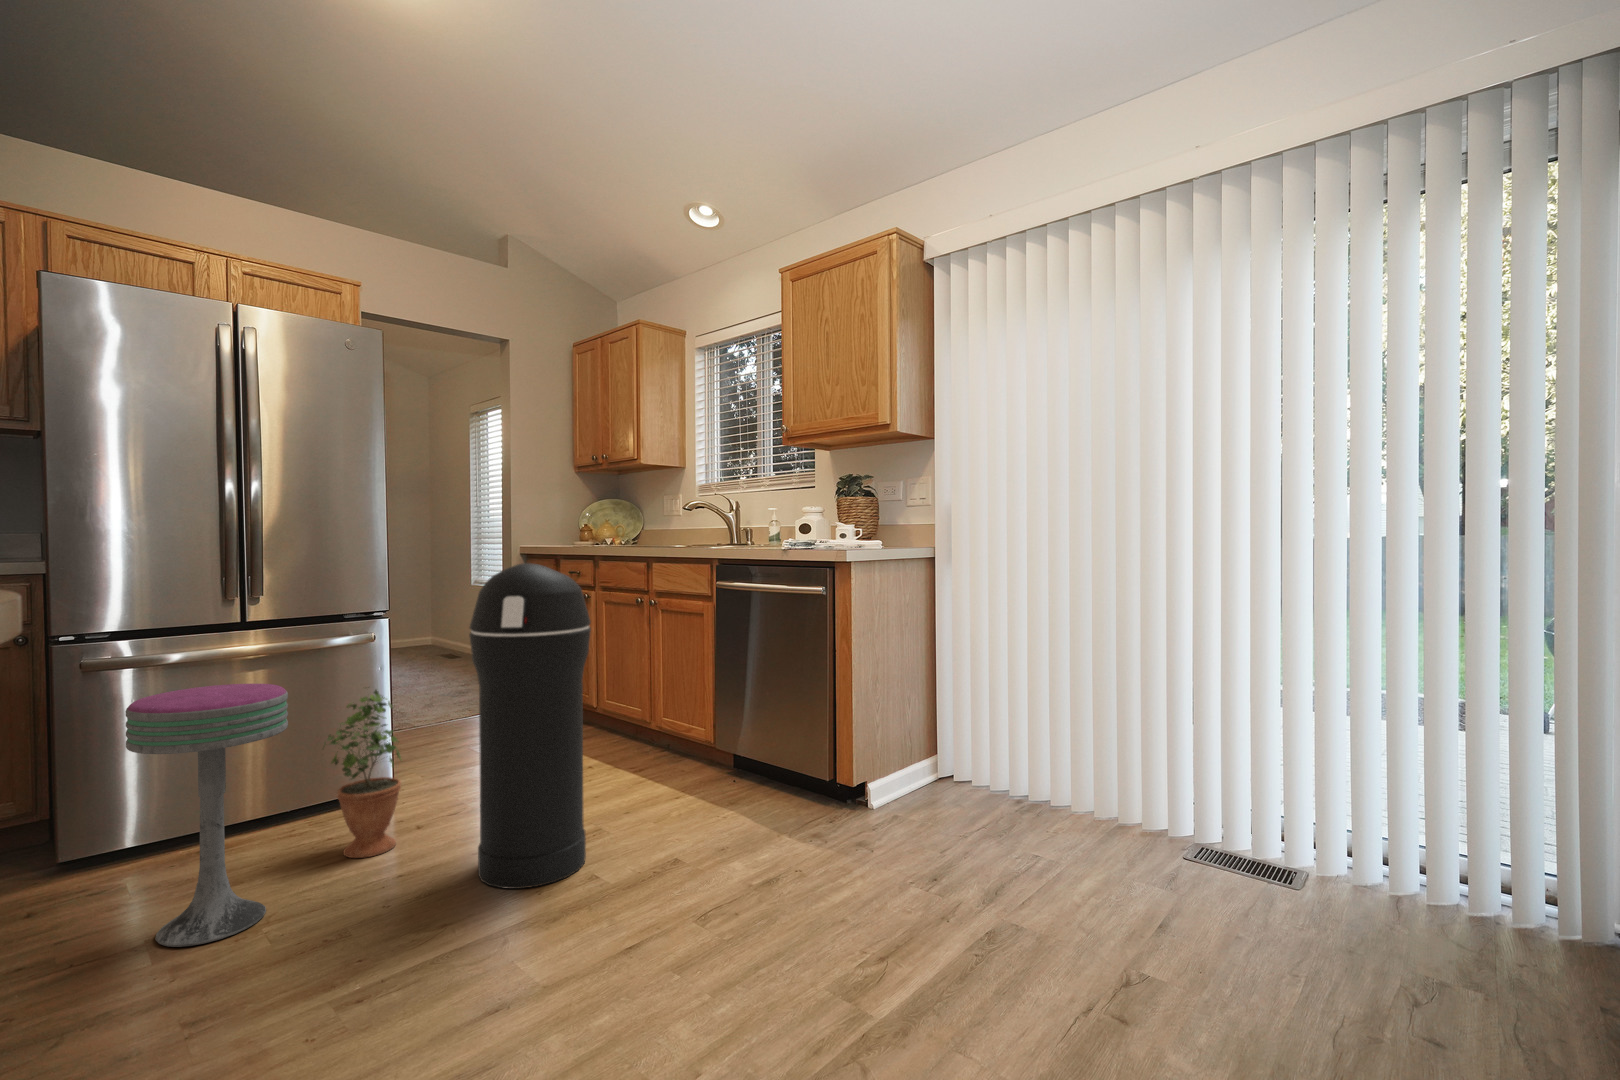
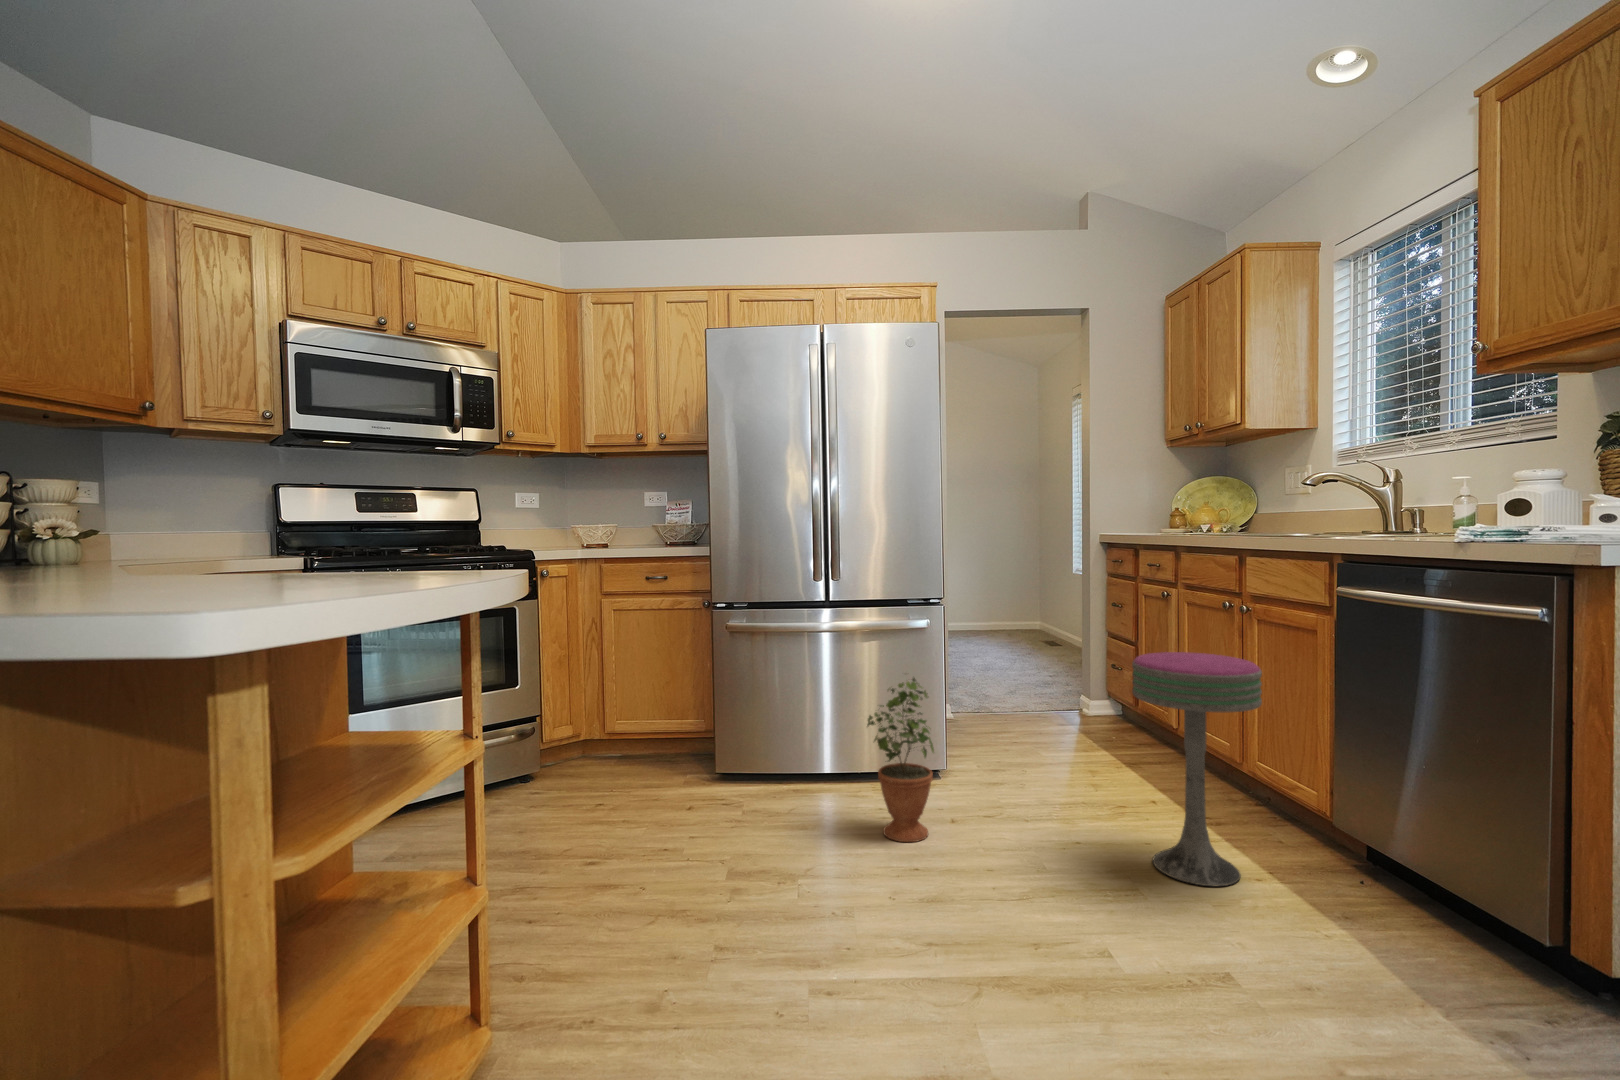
trash can: present [469,563,591,889] -> none [975,556,1117,946]
bar stool: present [125,684,288,947] -> present [1132,652,1262,886]

